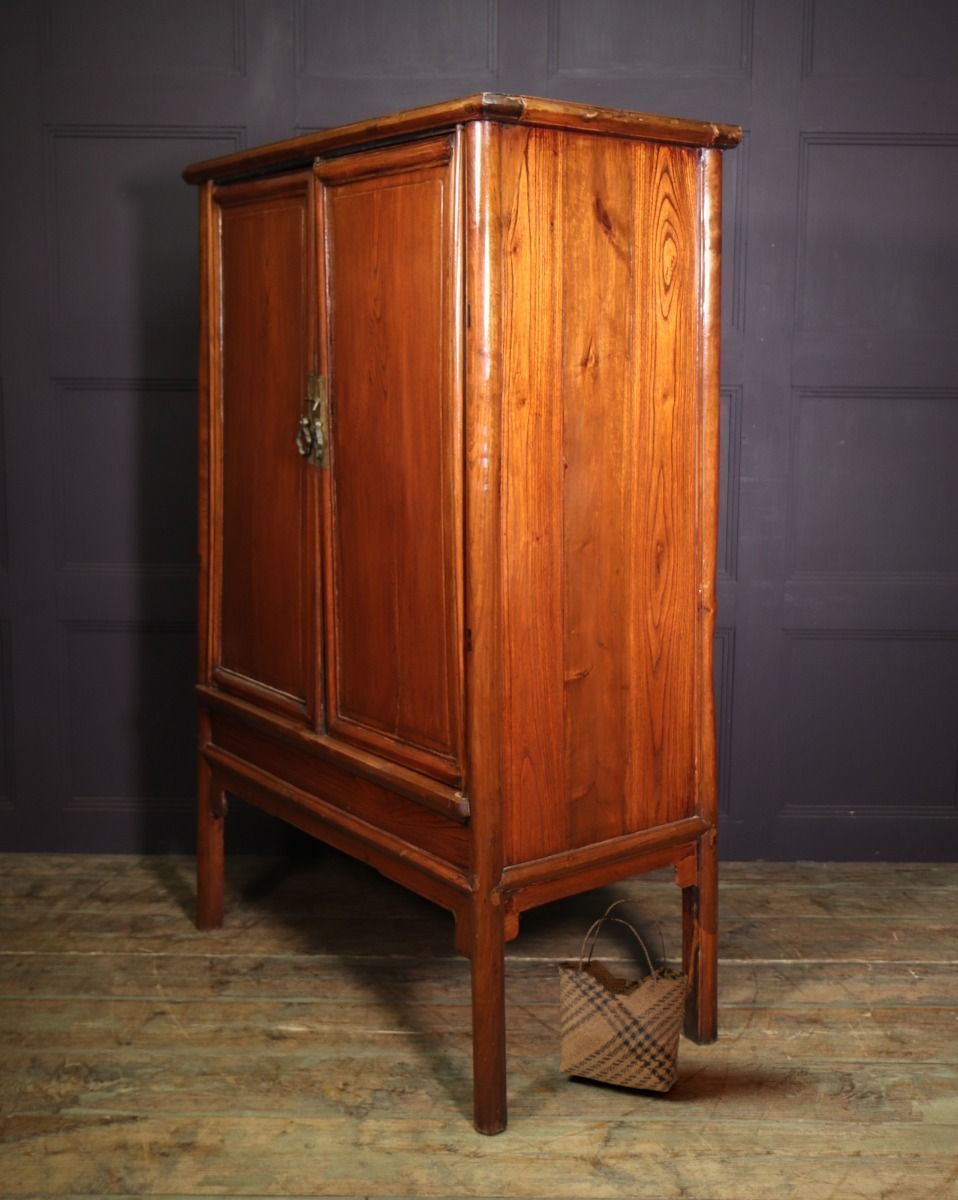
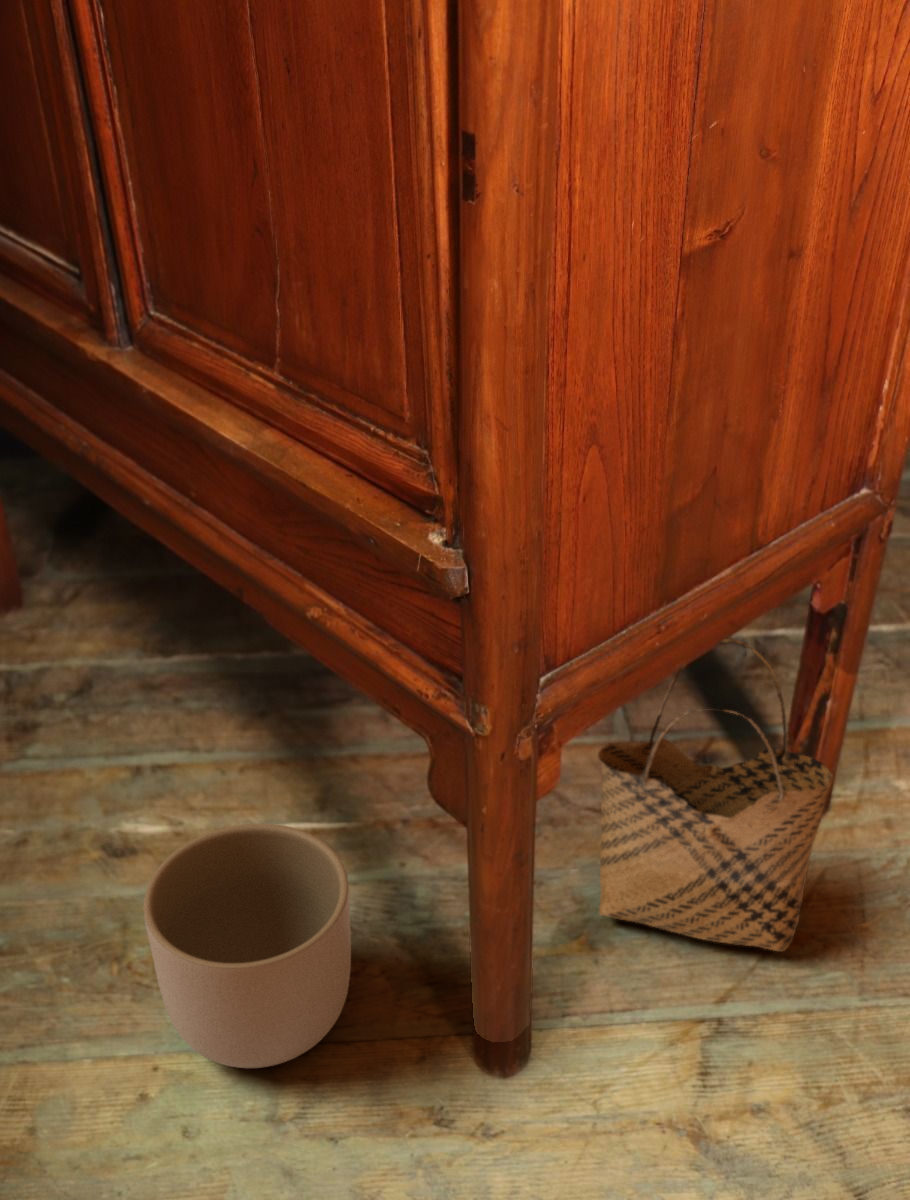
planter: none [298,987,409,1120] -> present [144,823,351,1068]

